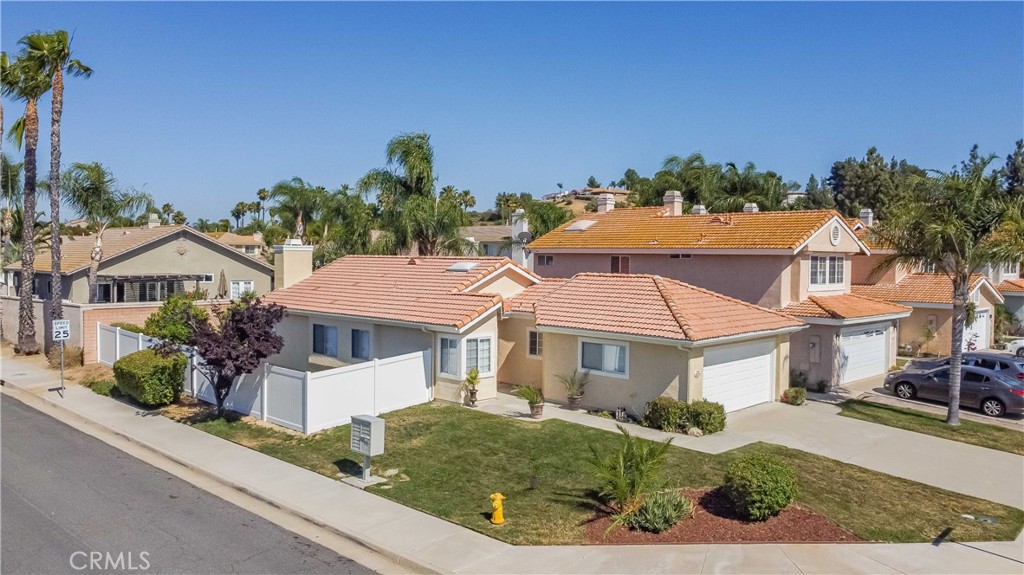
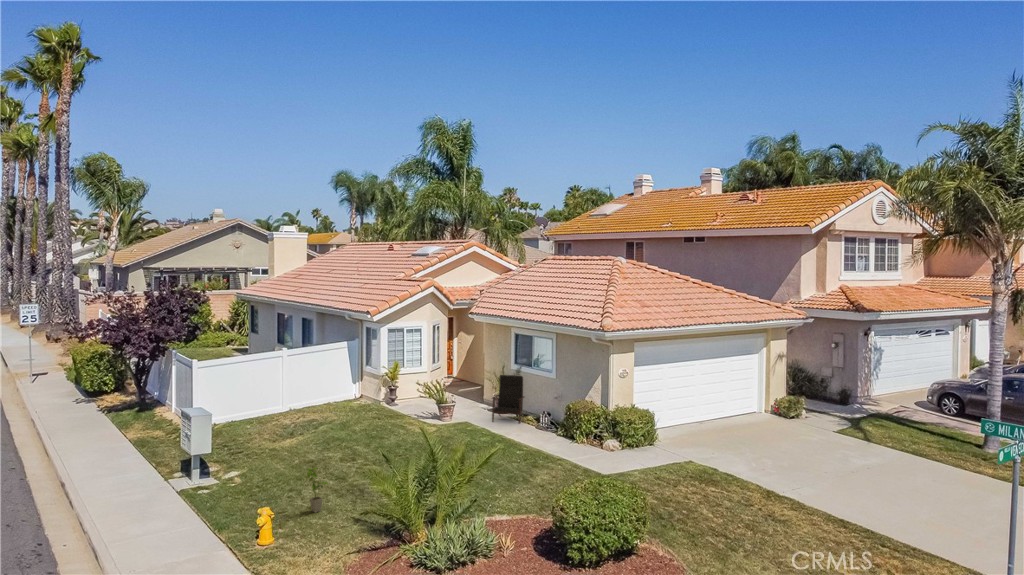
lounge chair: none [571,378,598,418] -> present [492,375,524,423]

